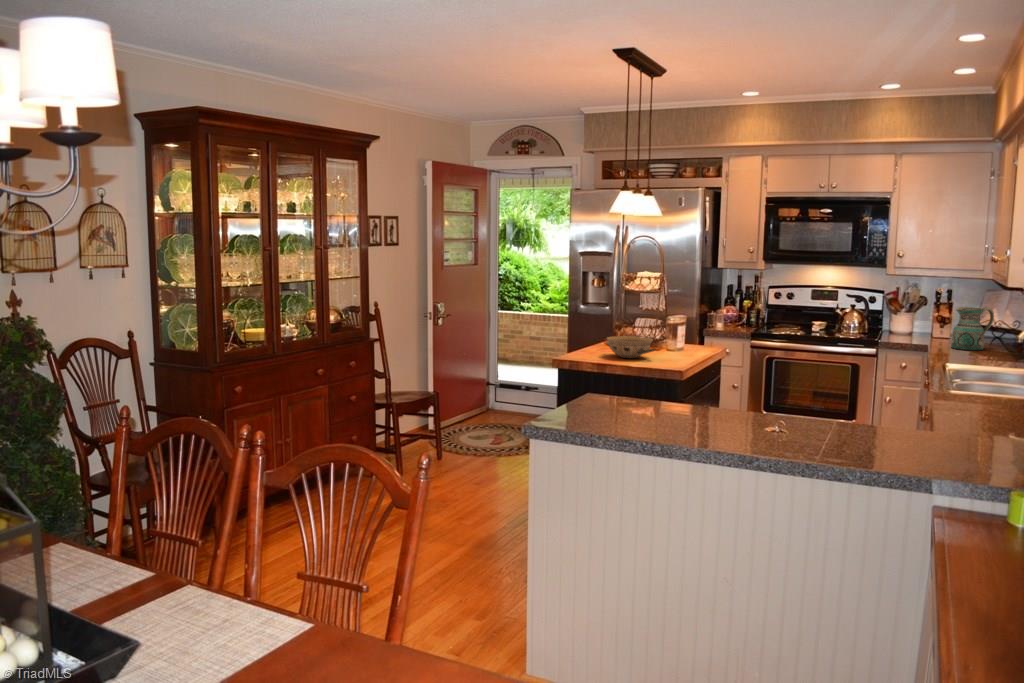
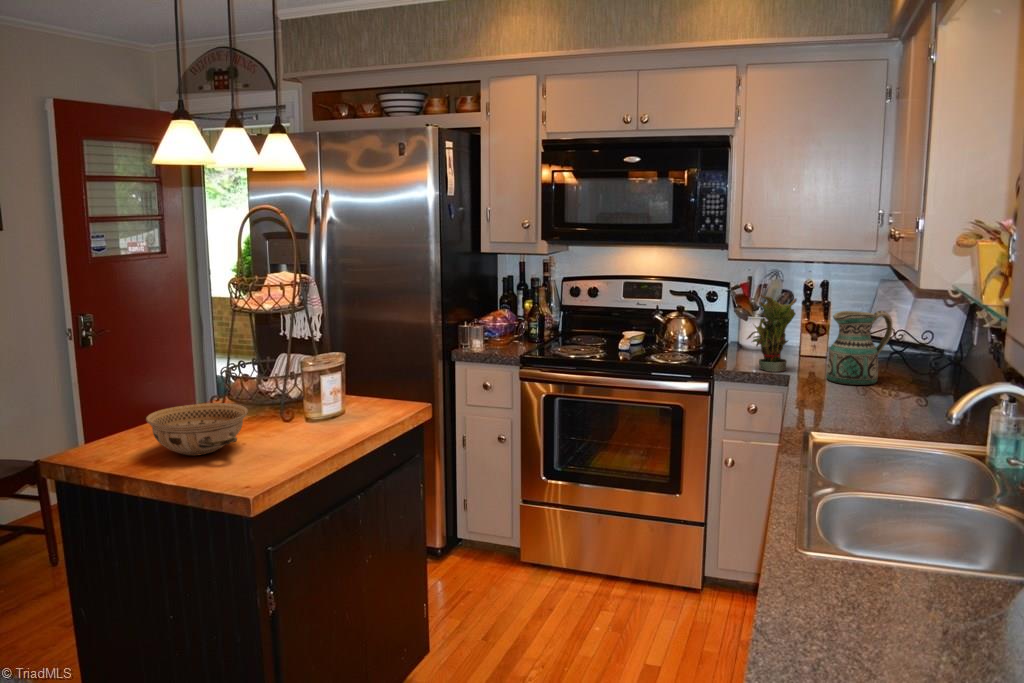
potted plant: none [898,296,933,344] -> present [747,295,797,372]

